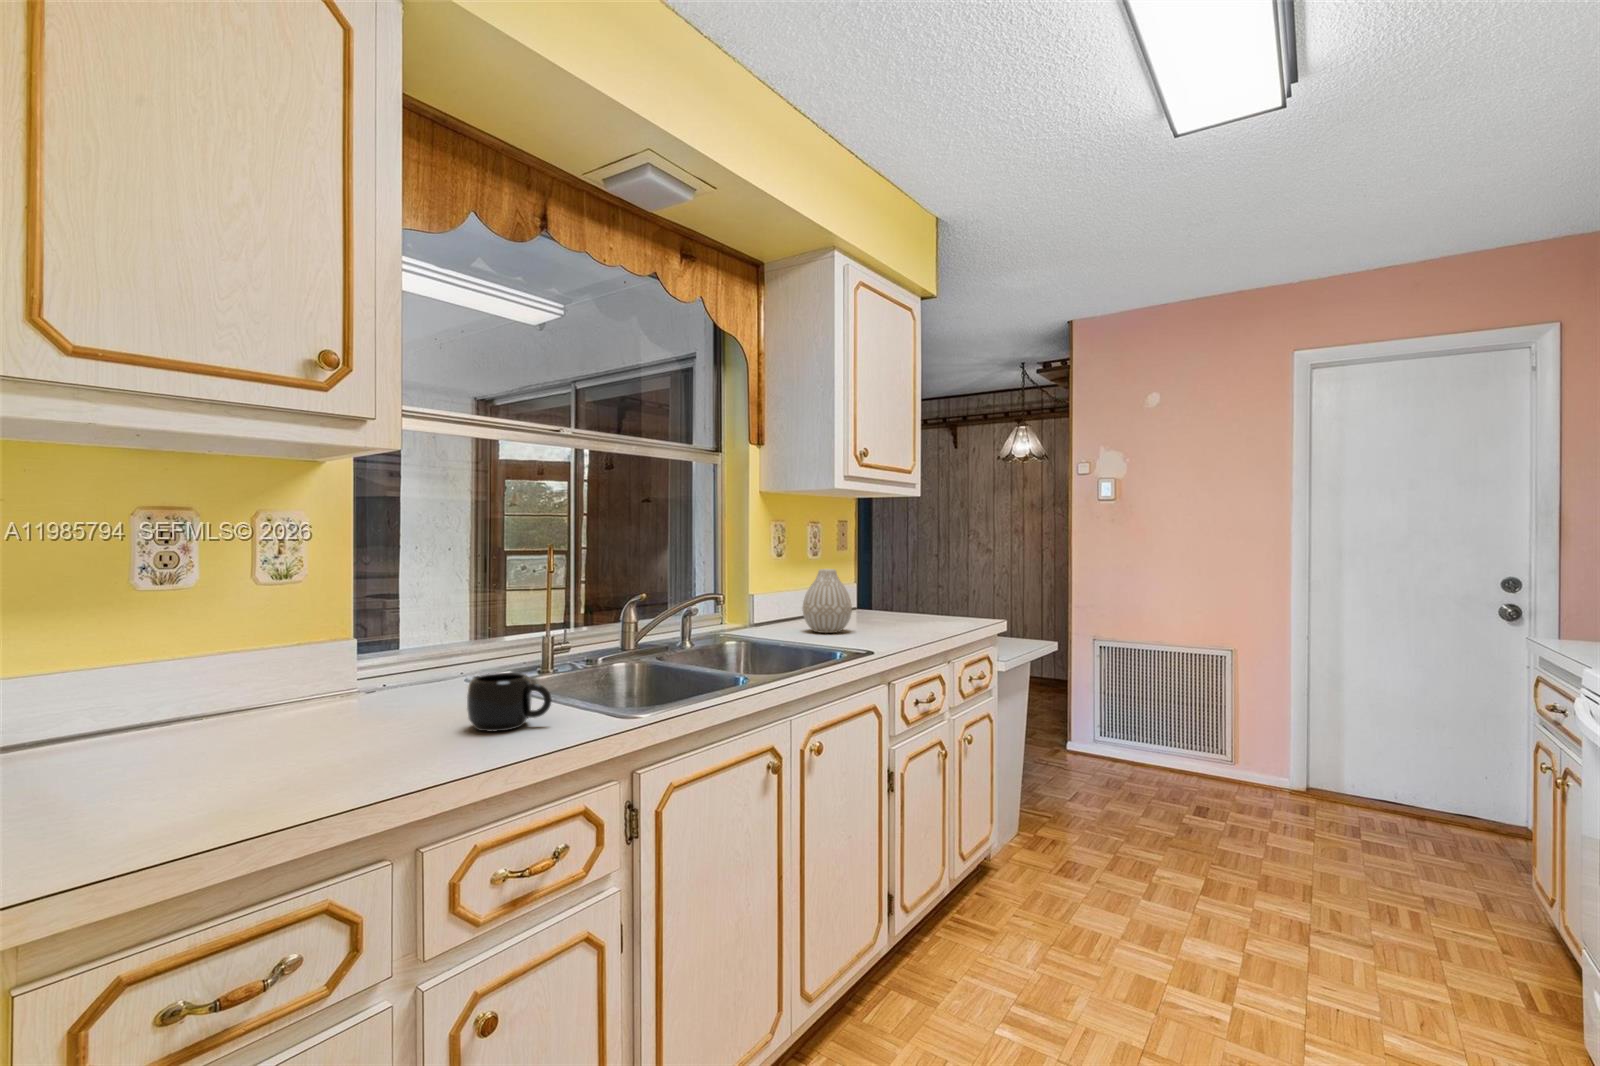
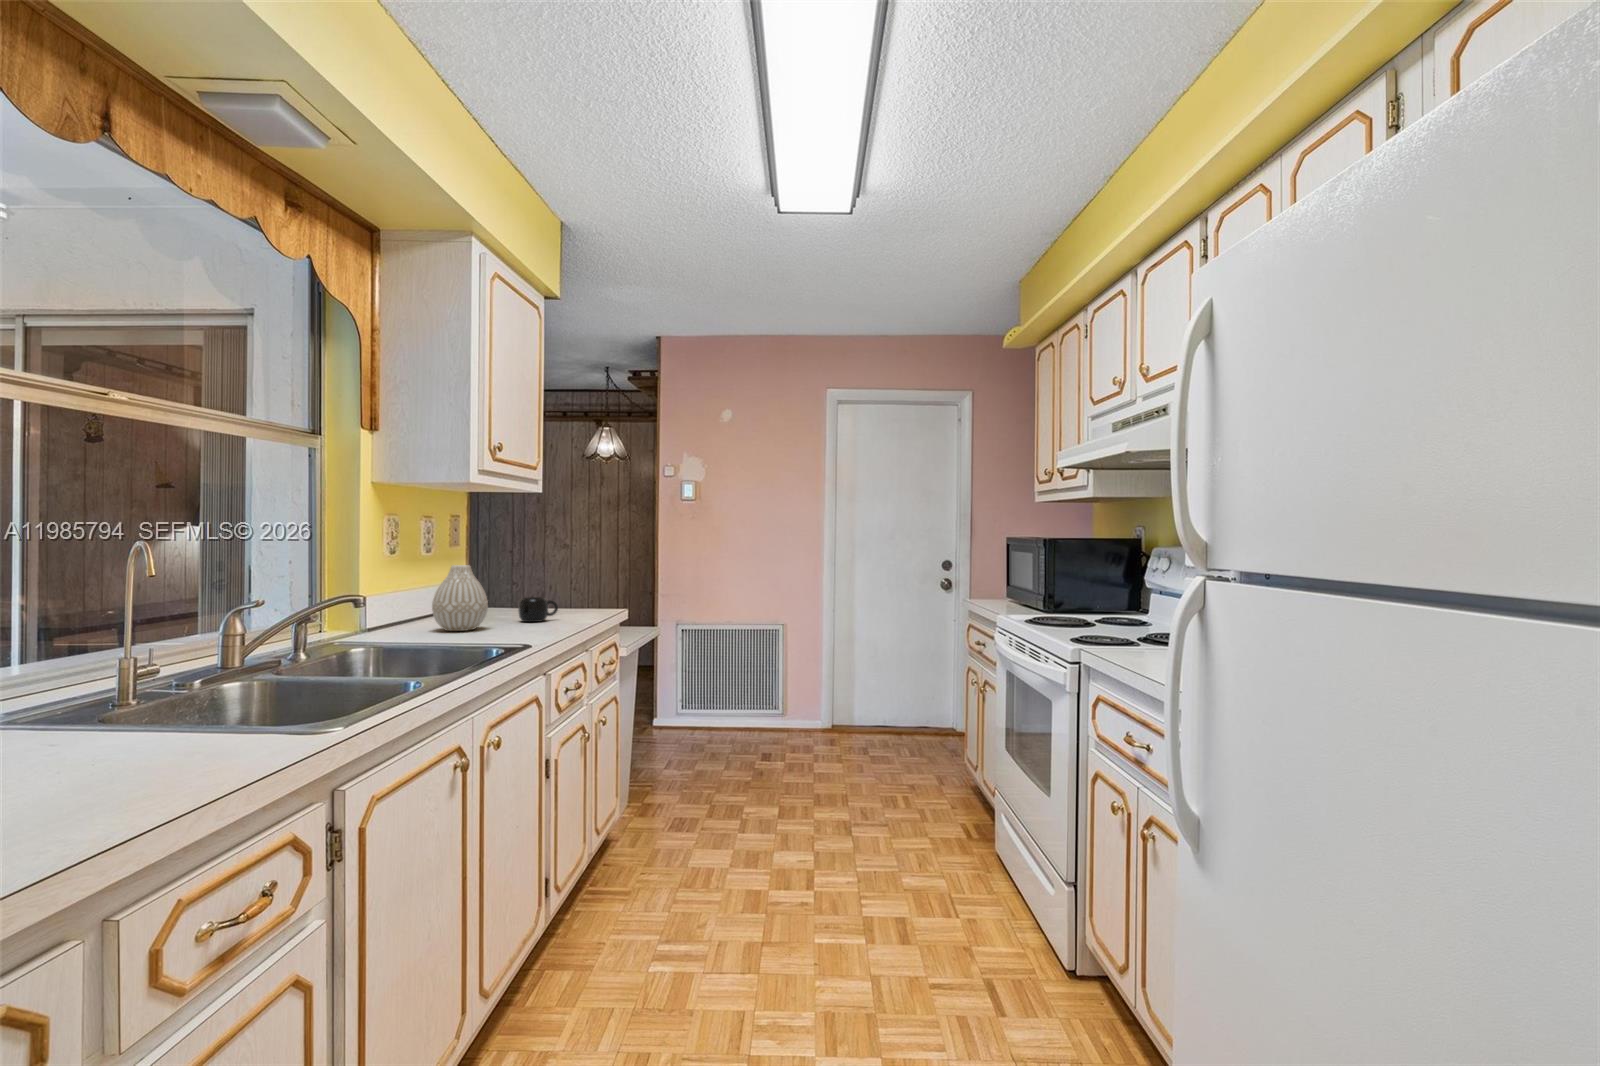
mug: present [467,673,552,732] -> present [518,597,558,622]

